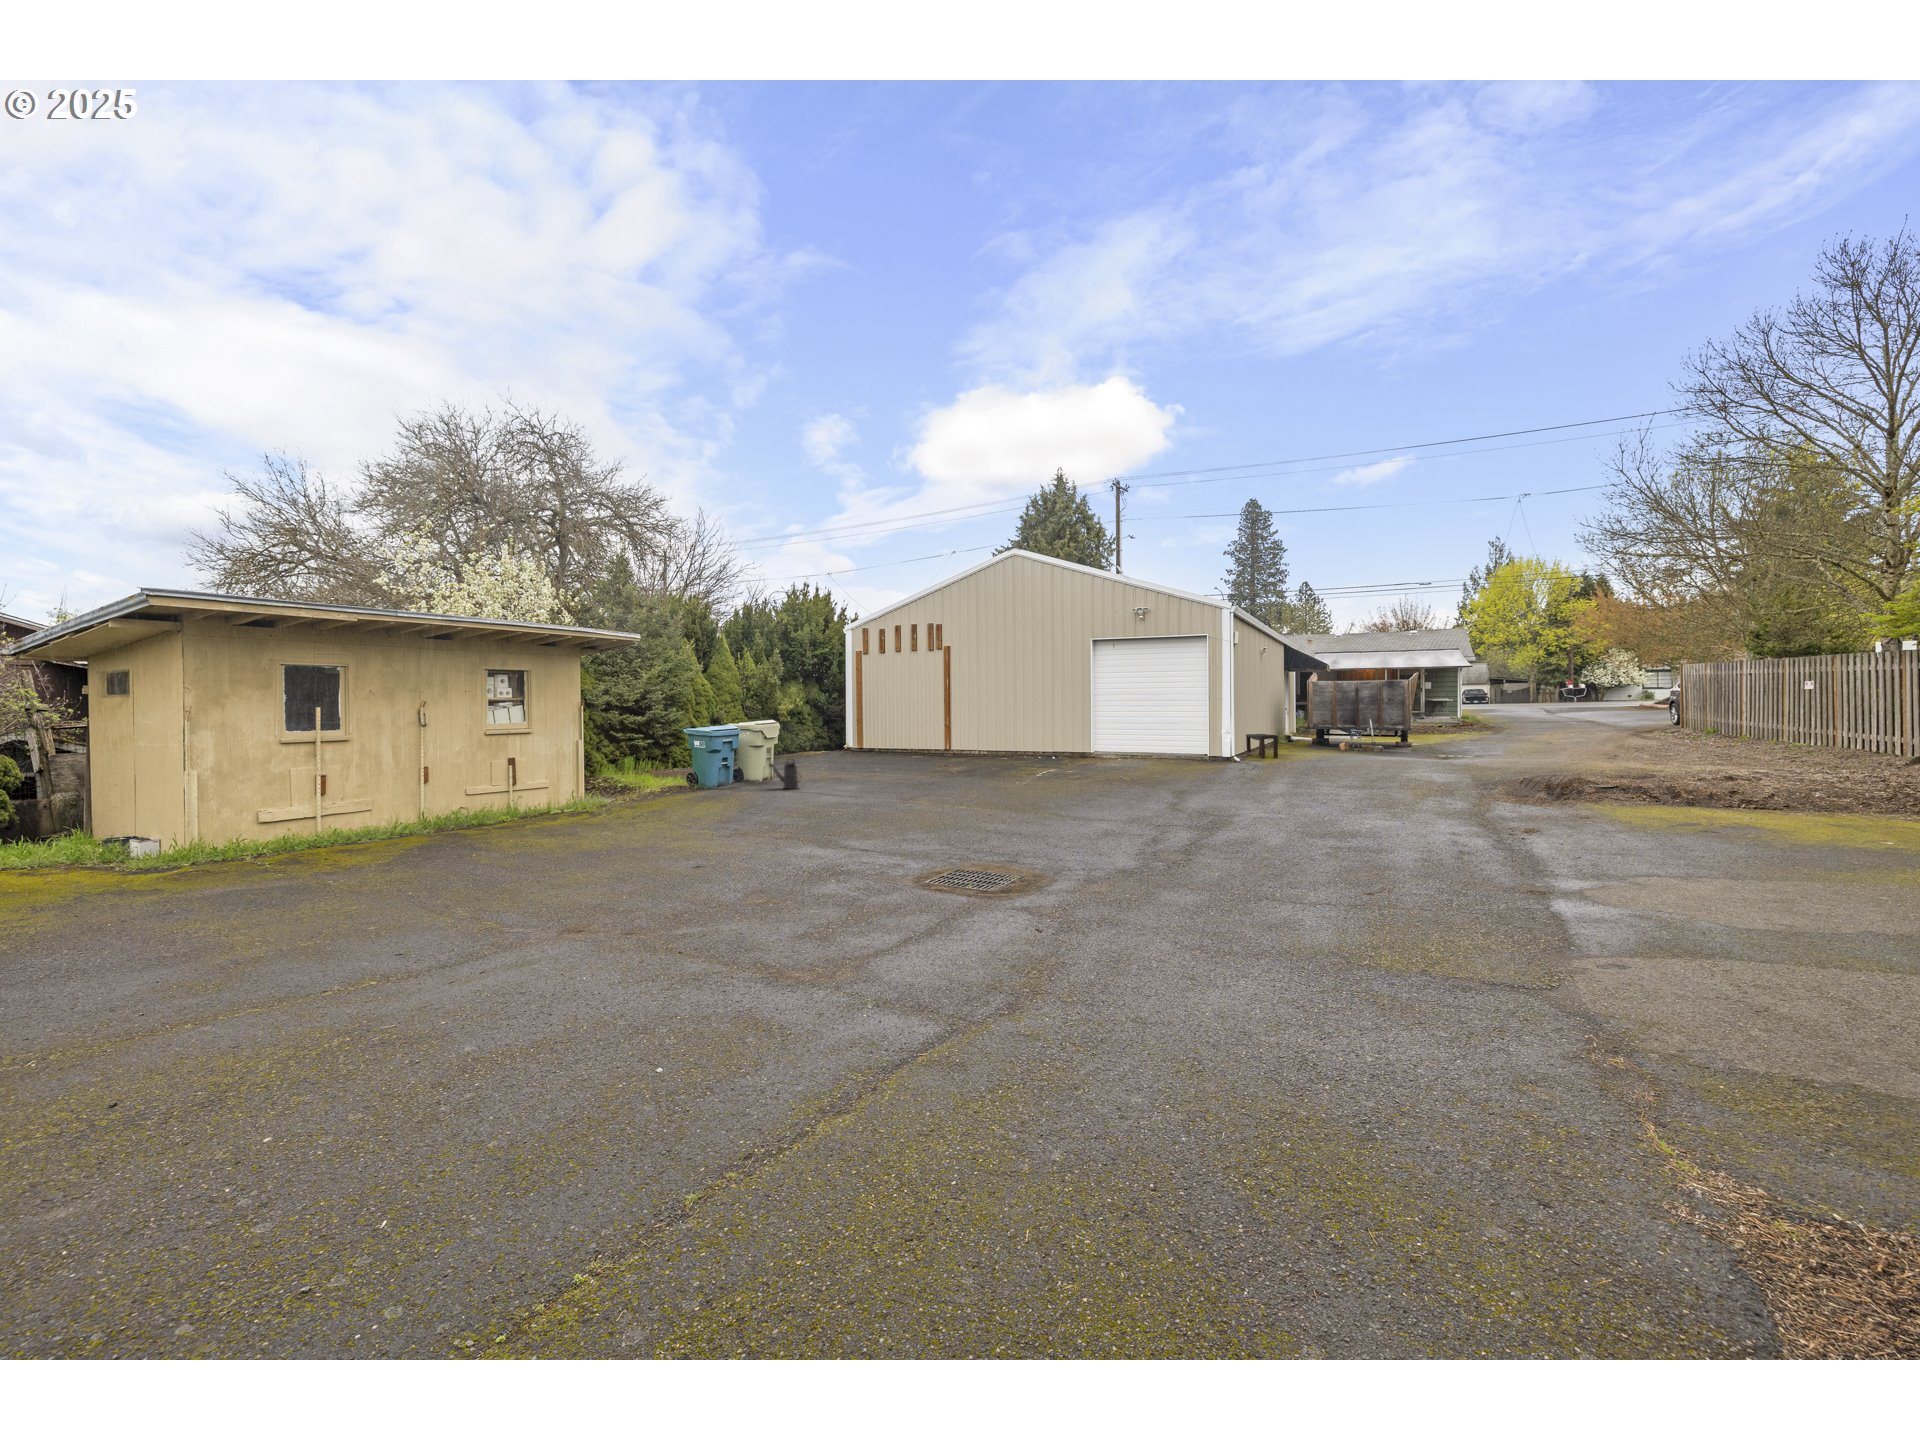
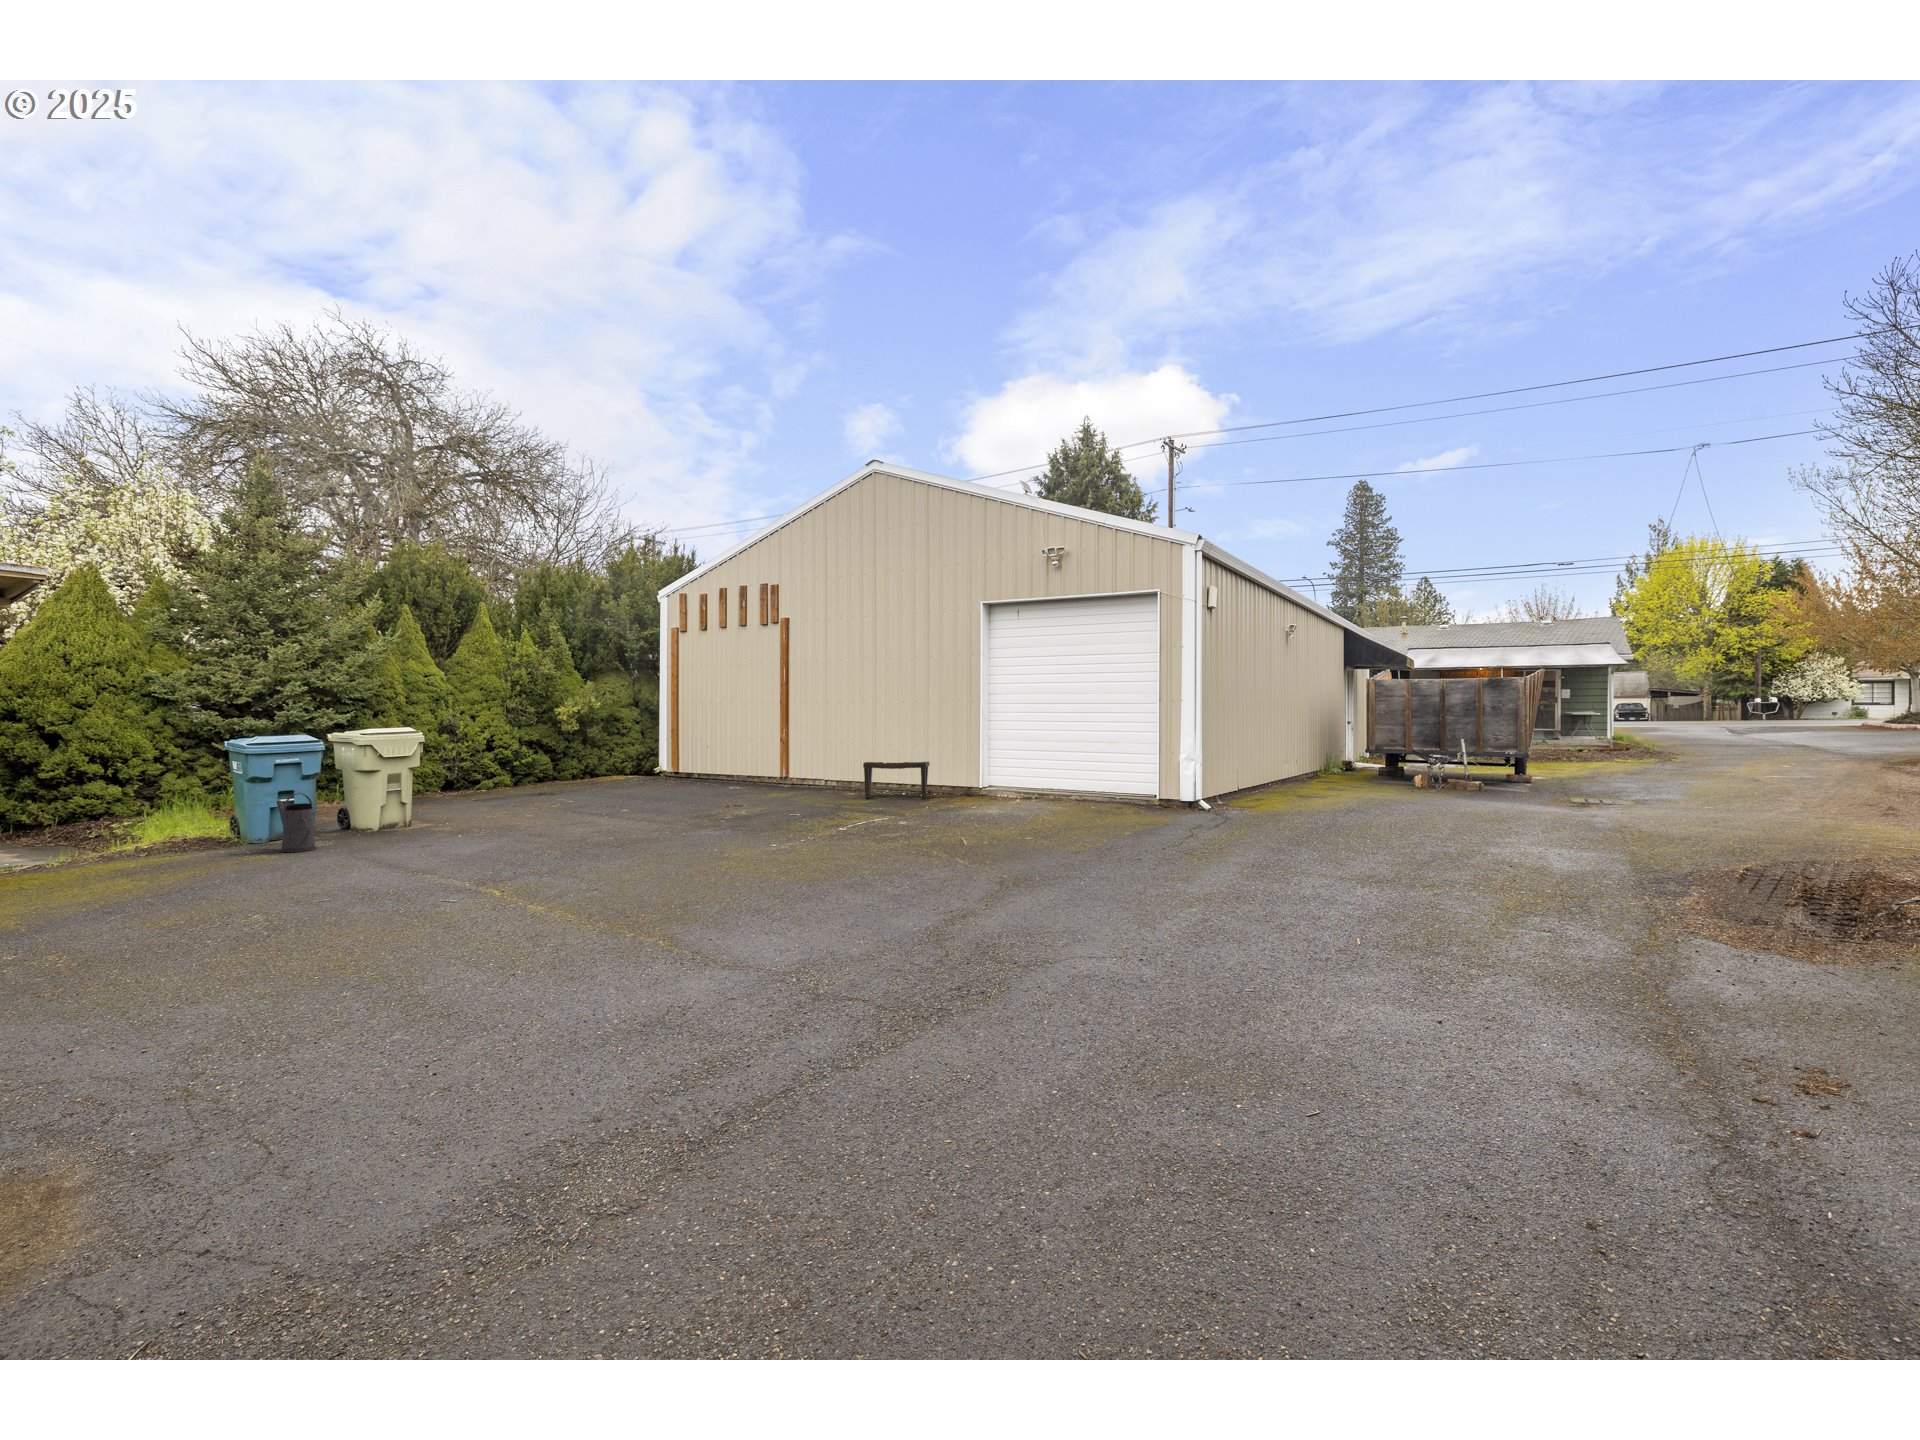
bench: present [1246,734,1278,758] -> present [863,762,930,799]

